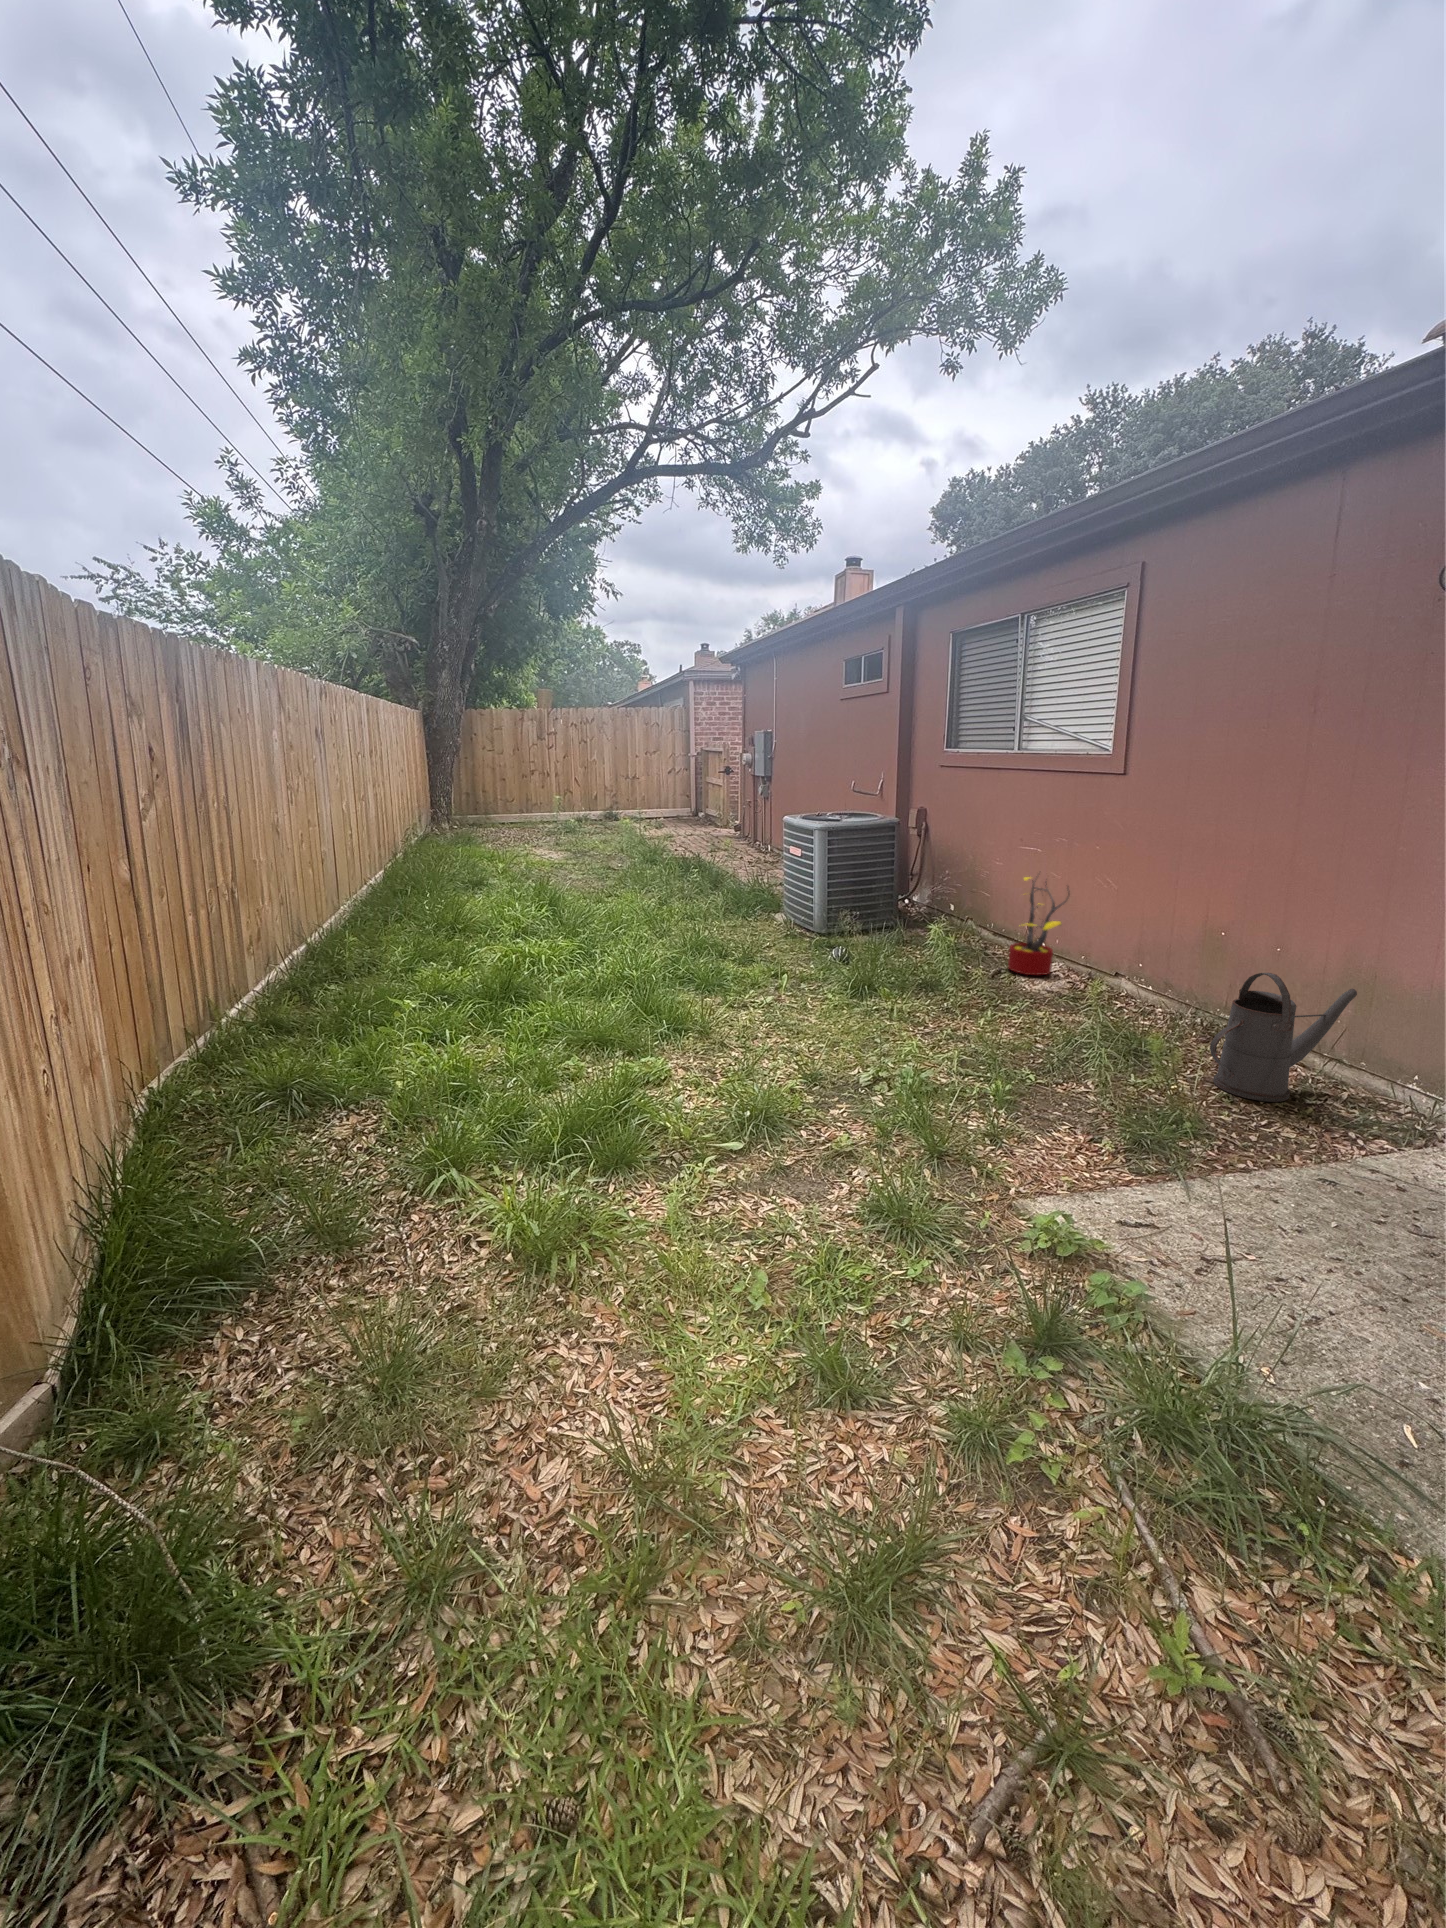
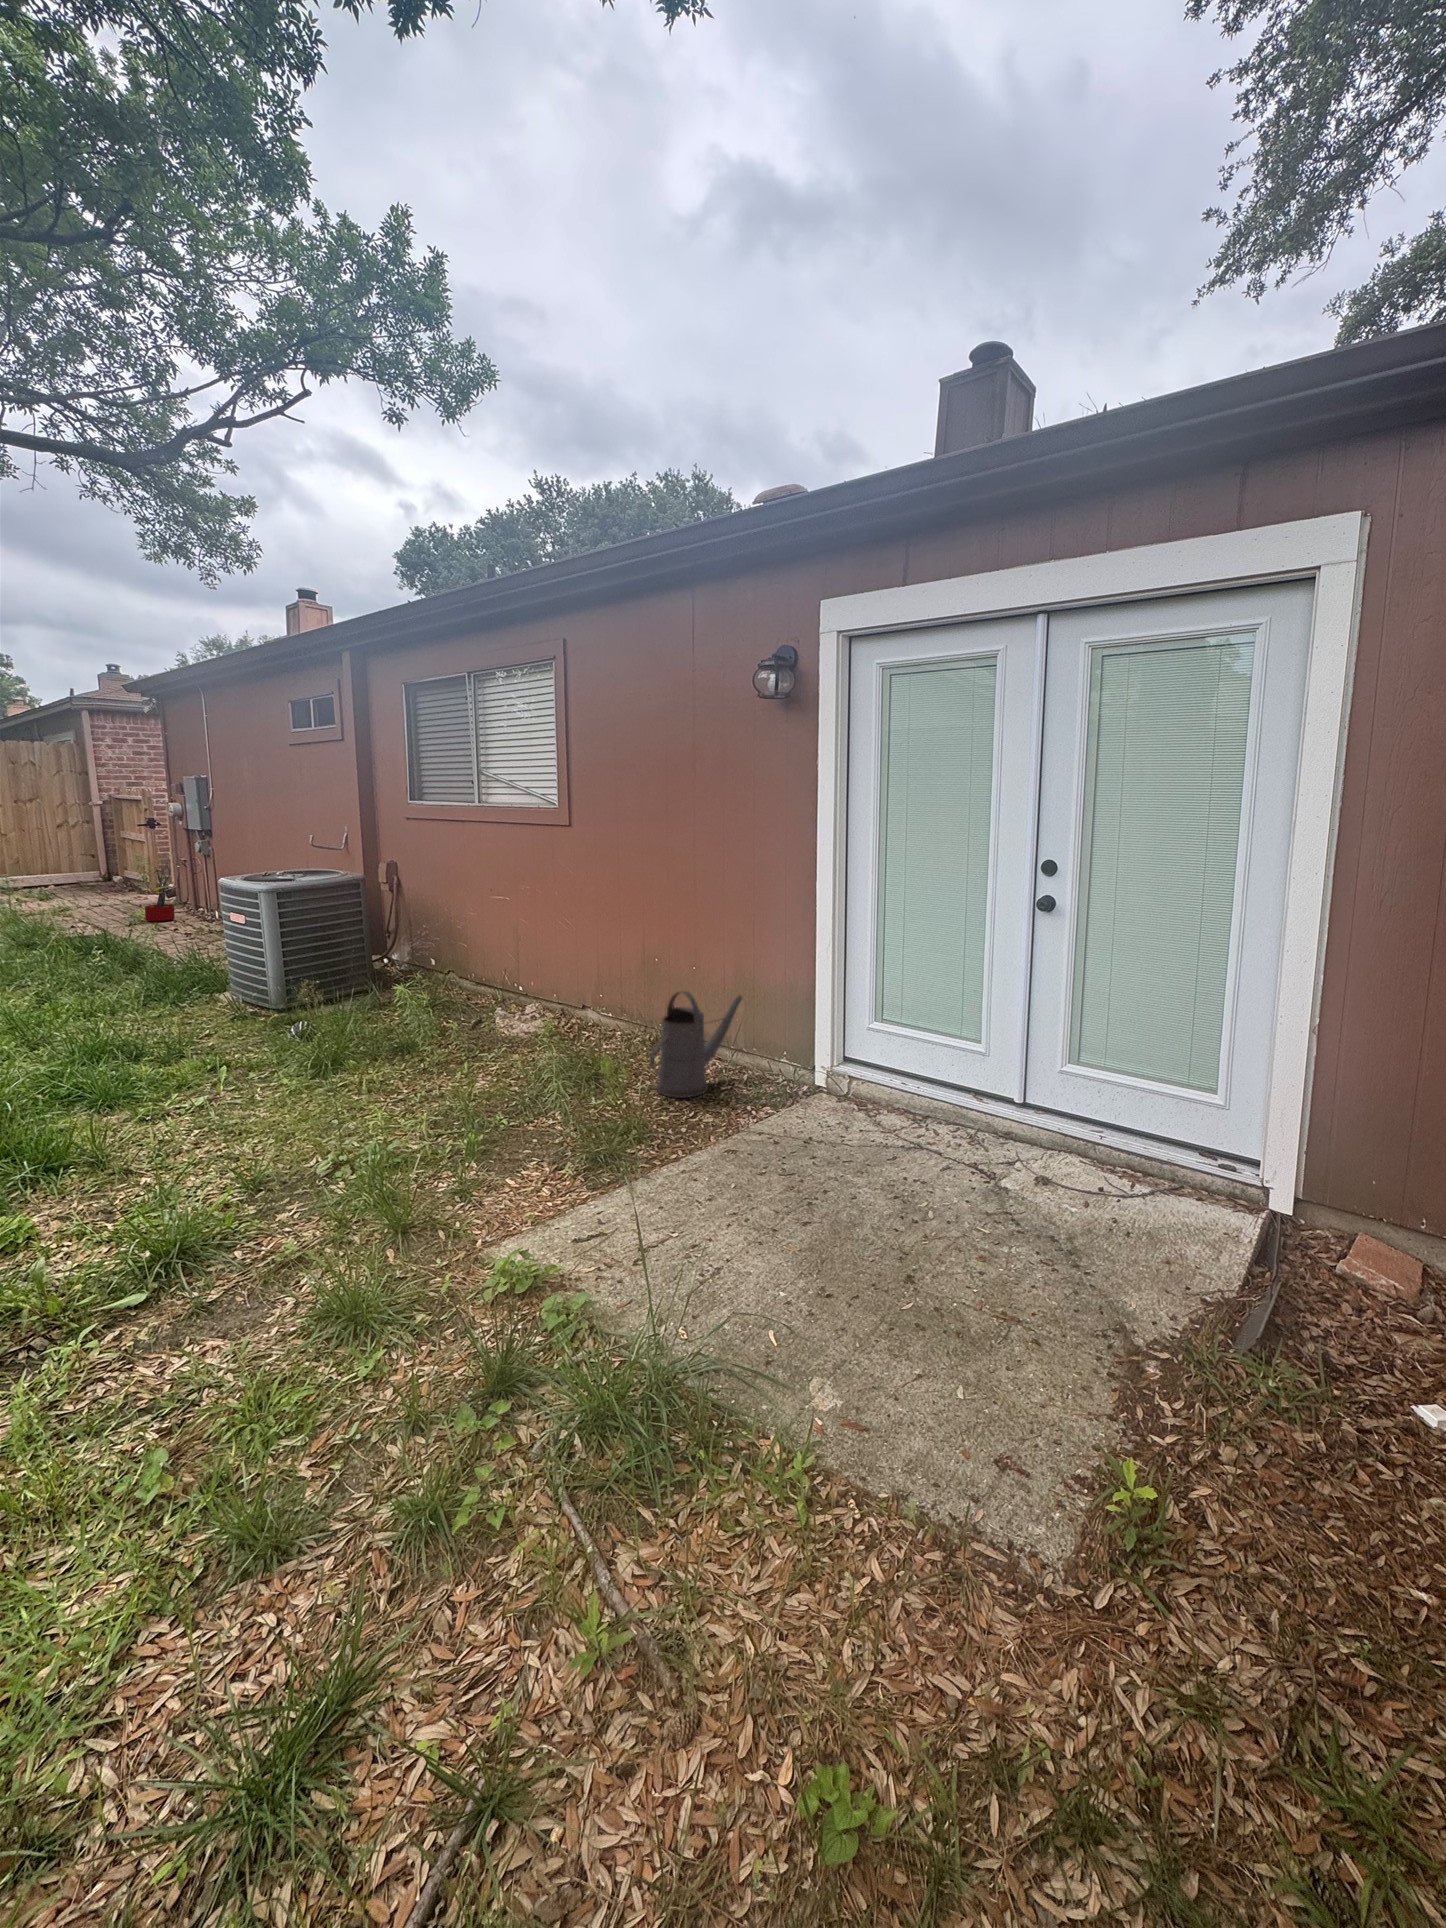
decorative plant: present [1008,877,1067,975] -> present [145,863,175,921]

